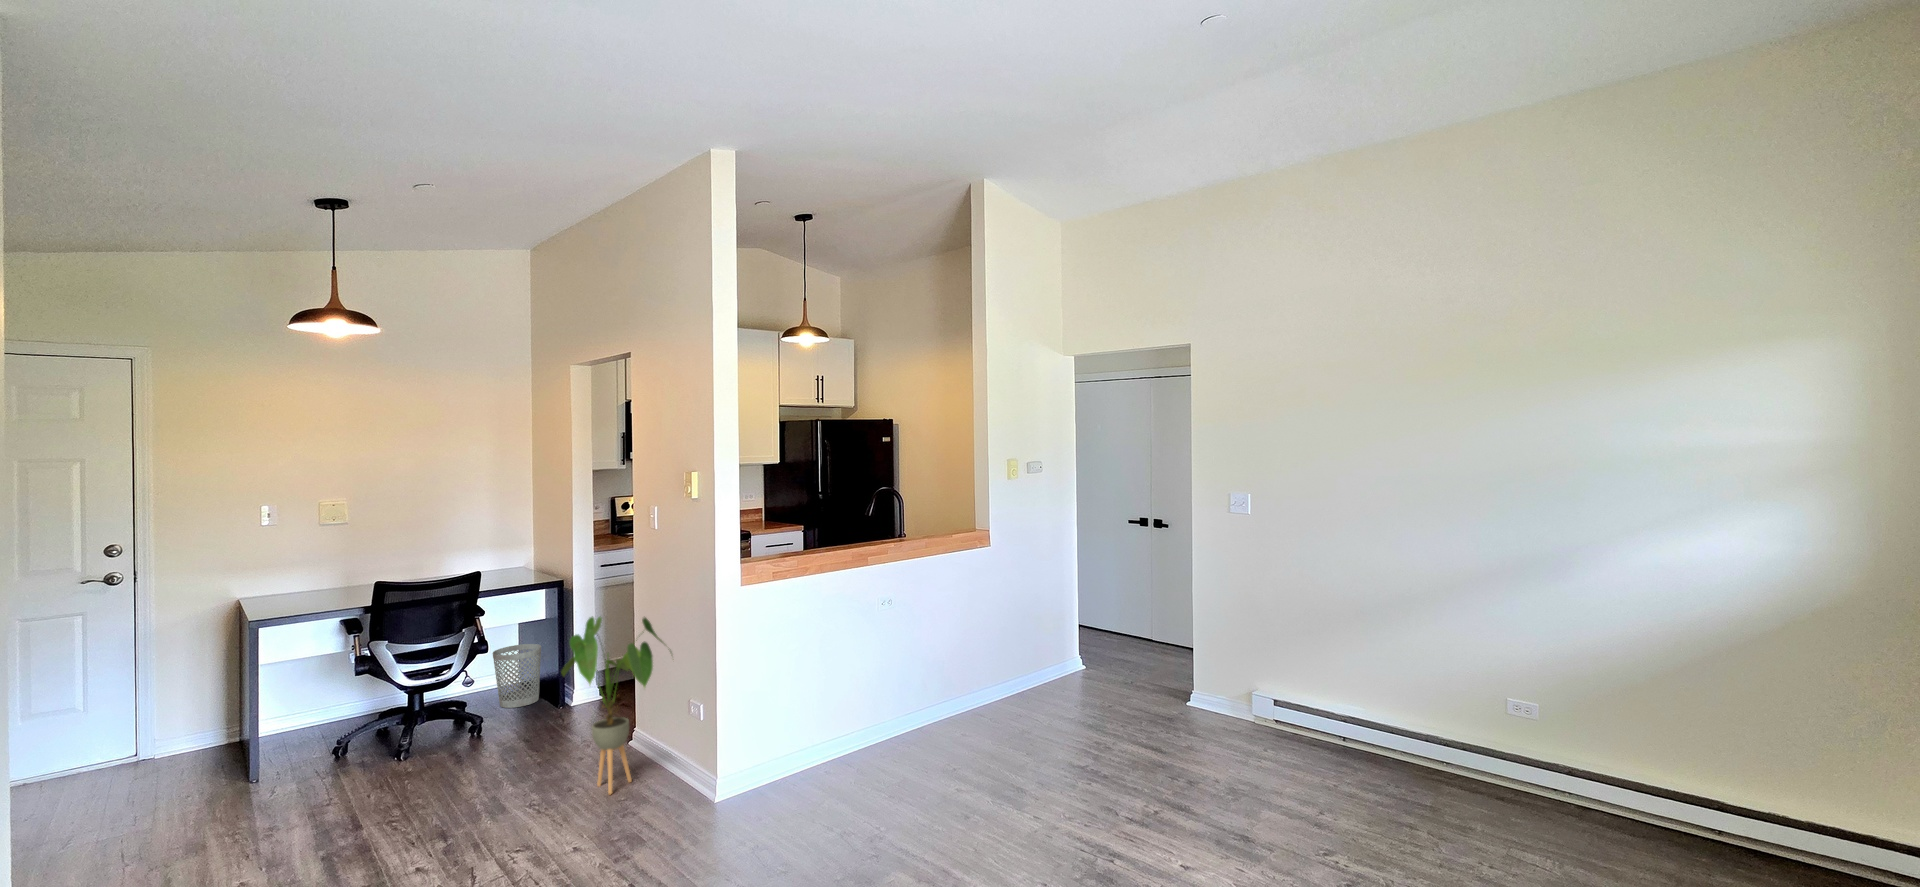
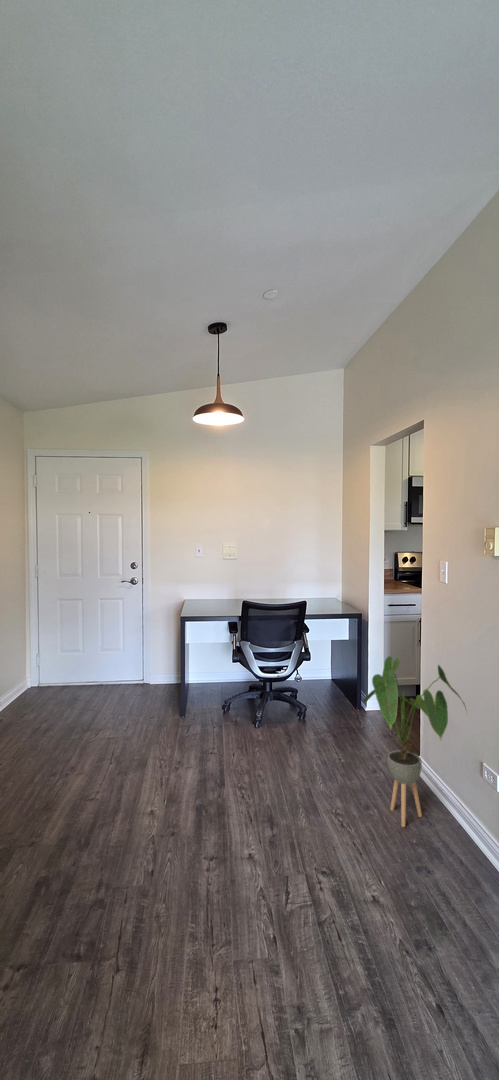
wastebasket: present [493,644,541,708] -> none [314,654,345,700]

